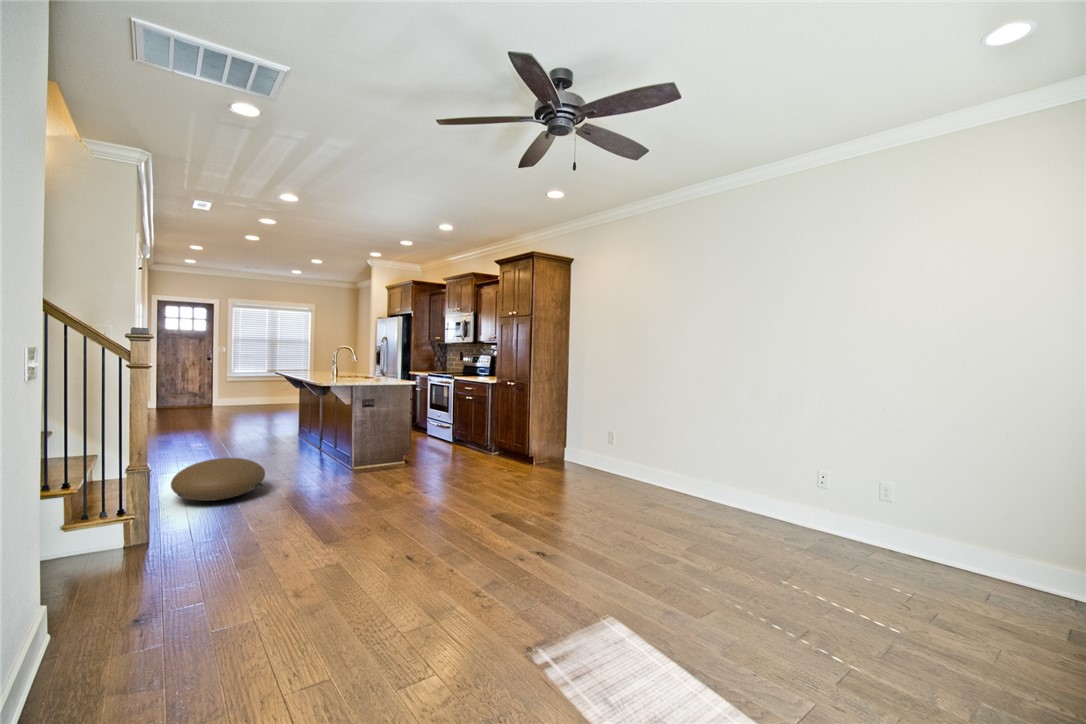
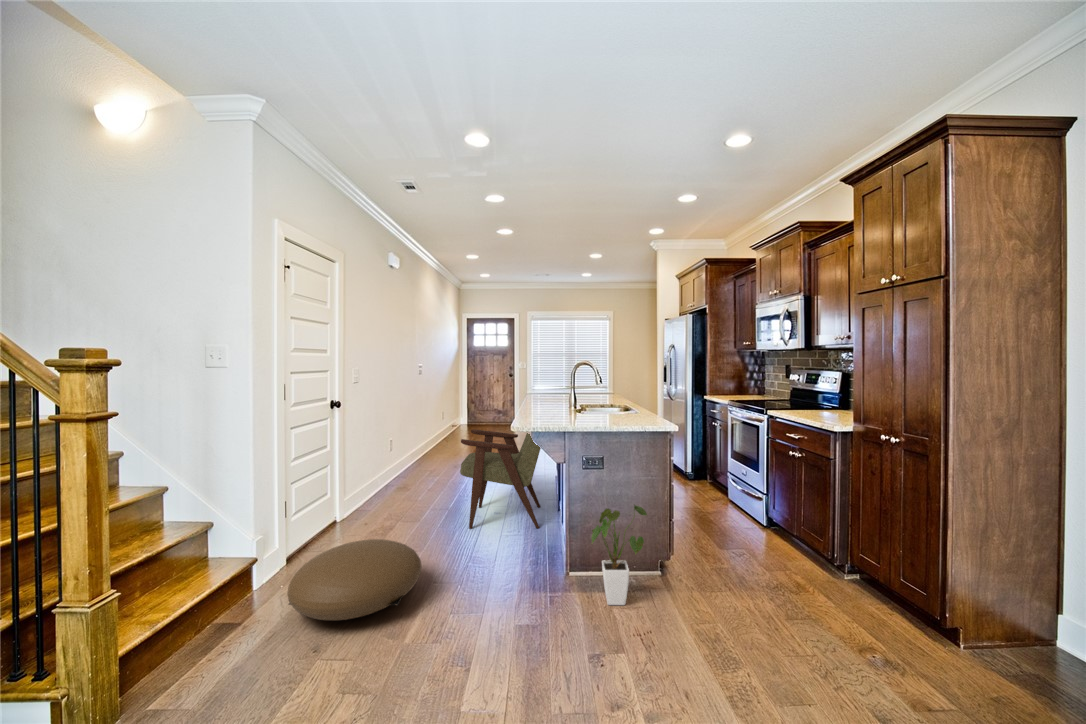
armchair: none [244,379,319,463] -> present [460,430,541,529]
house plant: none [371,423,406,475] -> present [592,505,647,605]

